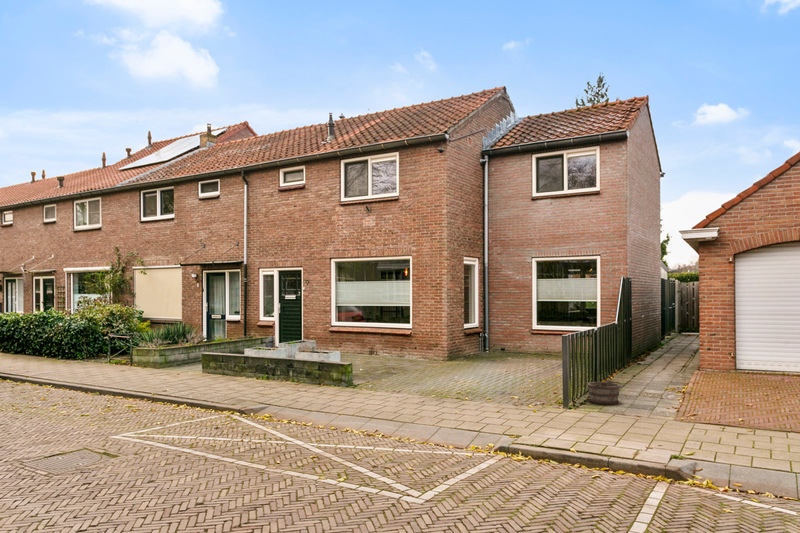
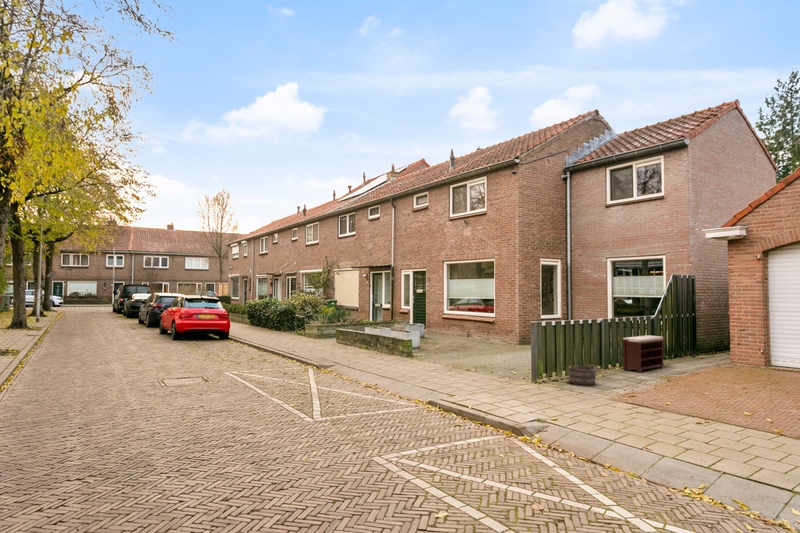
bench: none [608,342,638,384] -> present [621,335,664,373]

